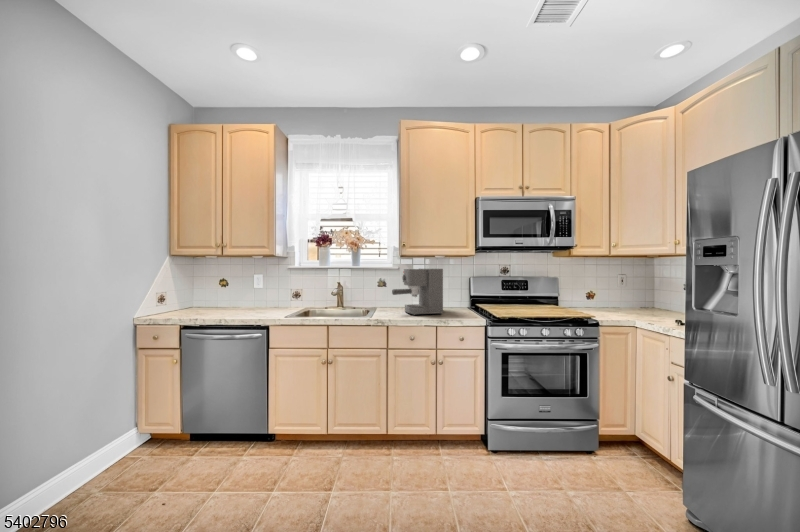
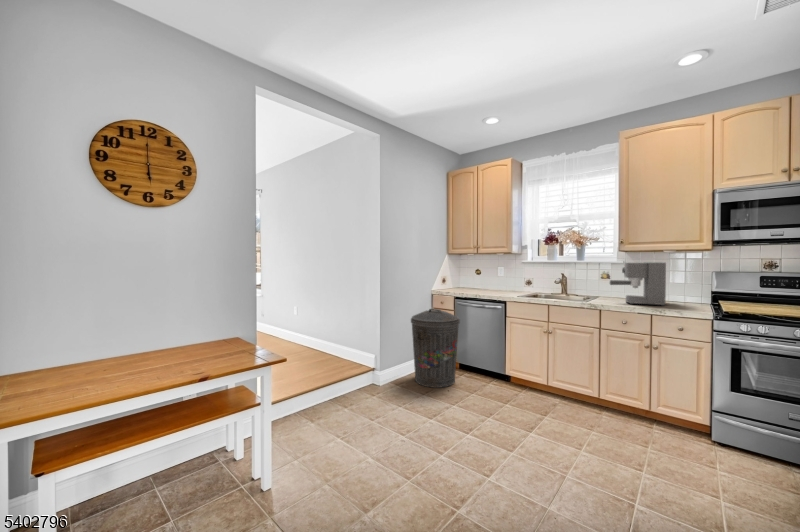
trash can: none [74,353,189,510] -> present [411,308,460,388]

